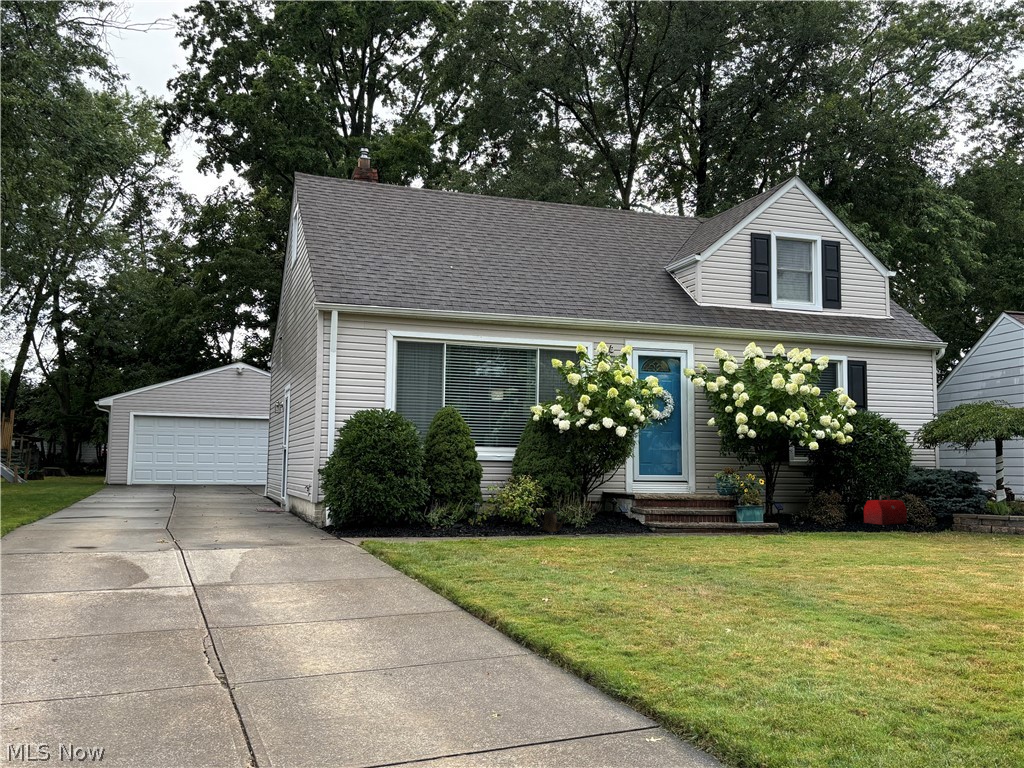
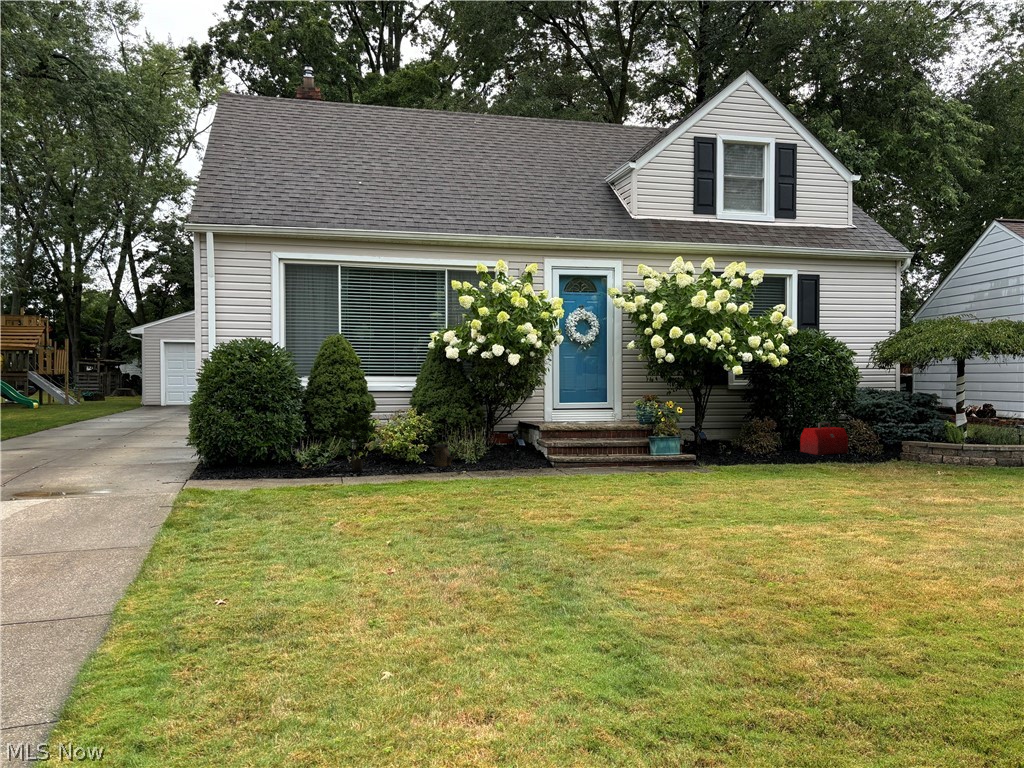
potted plant: none [459,480,494,535] -> present [334,413,372,472]

